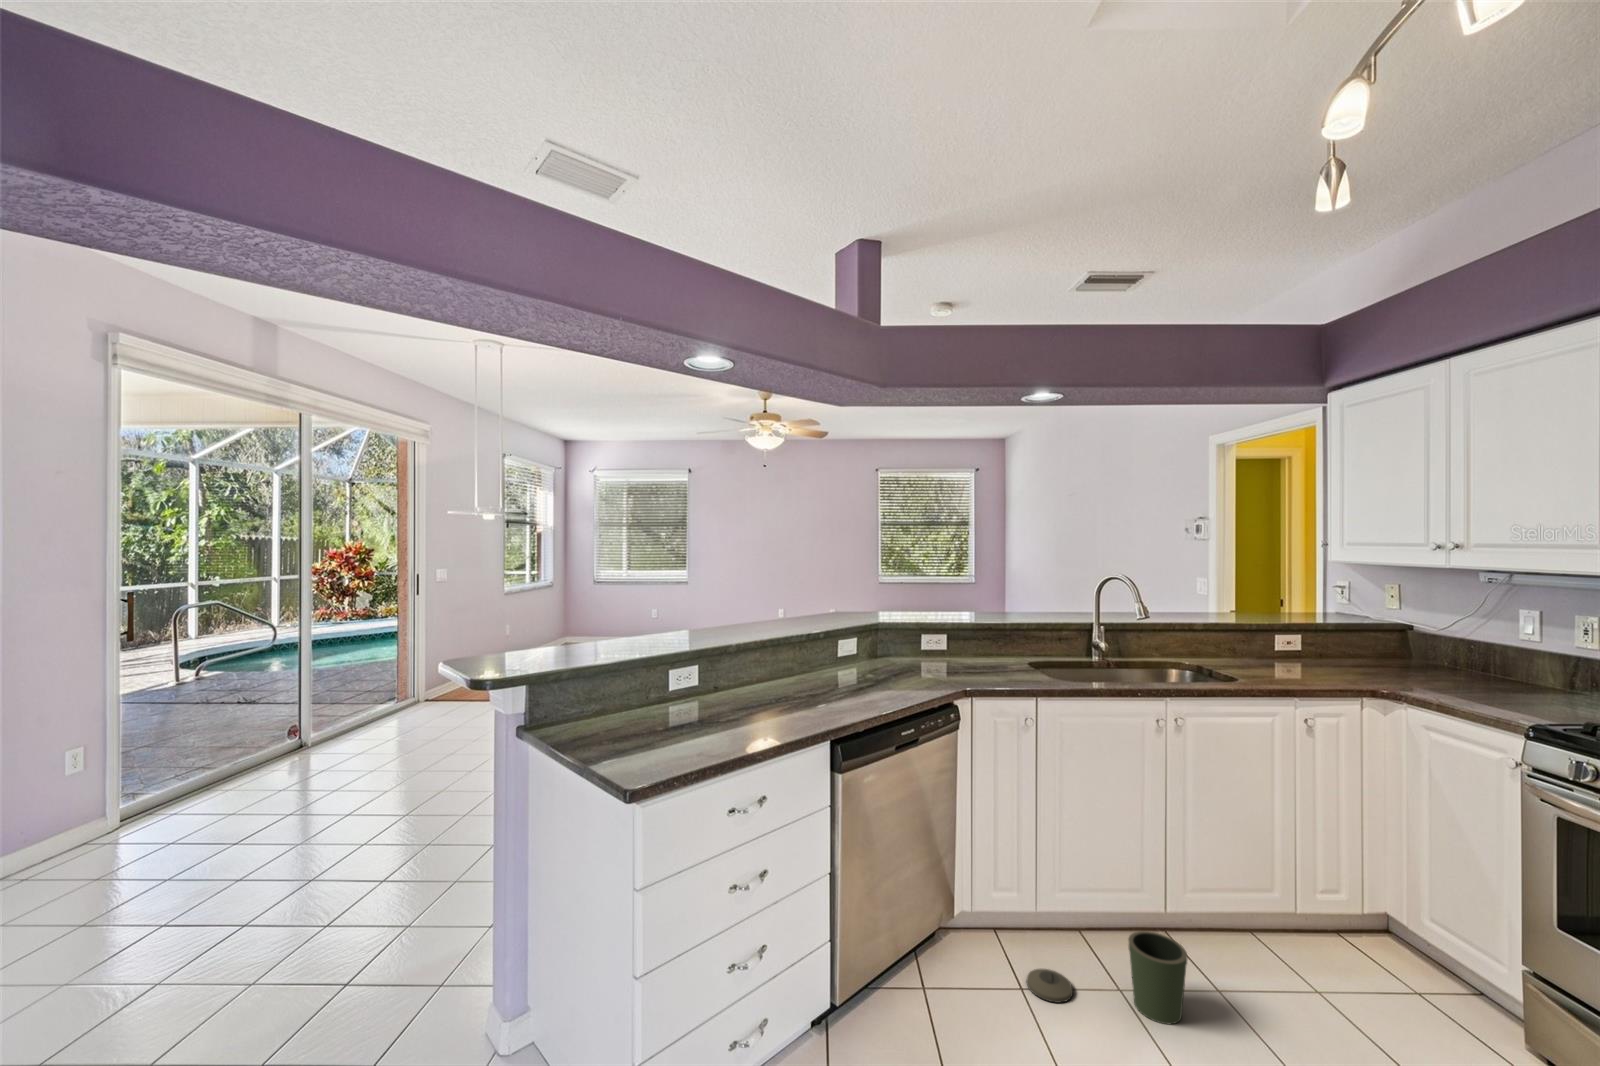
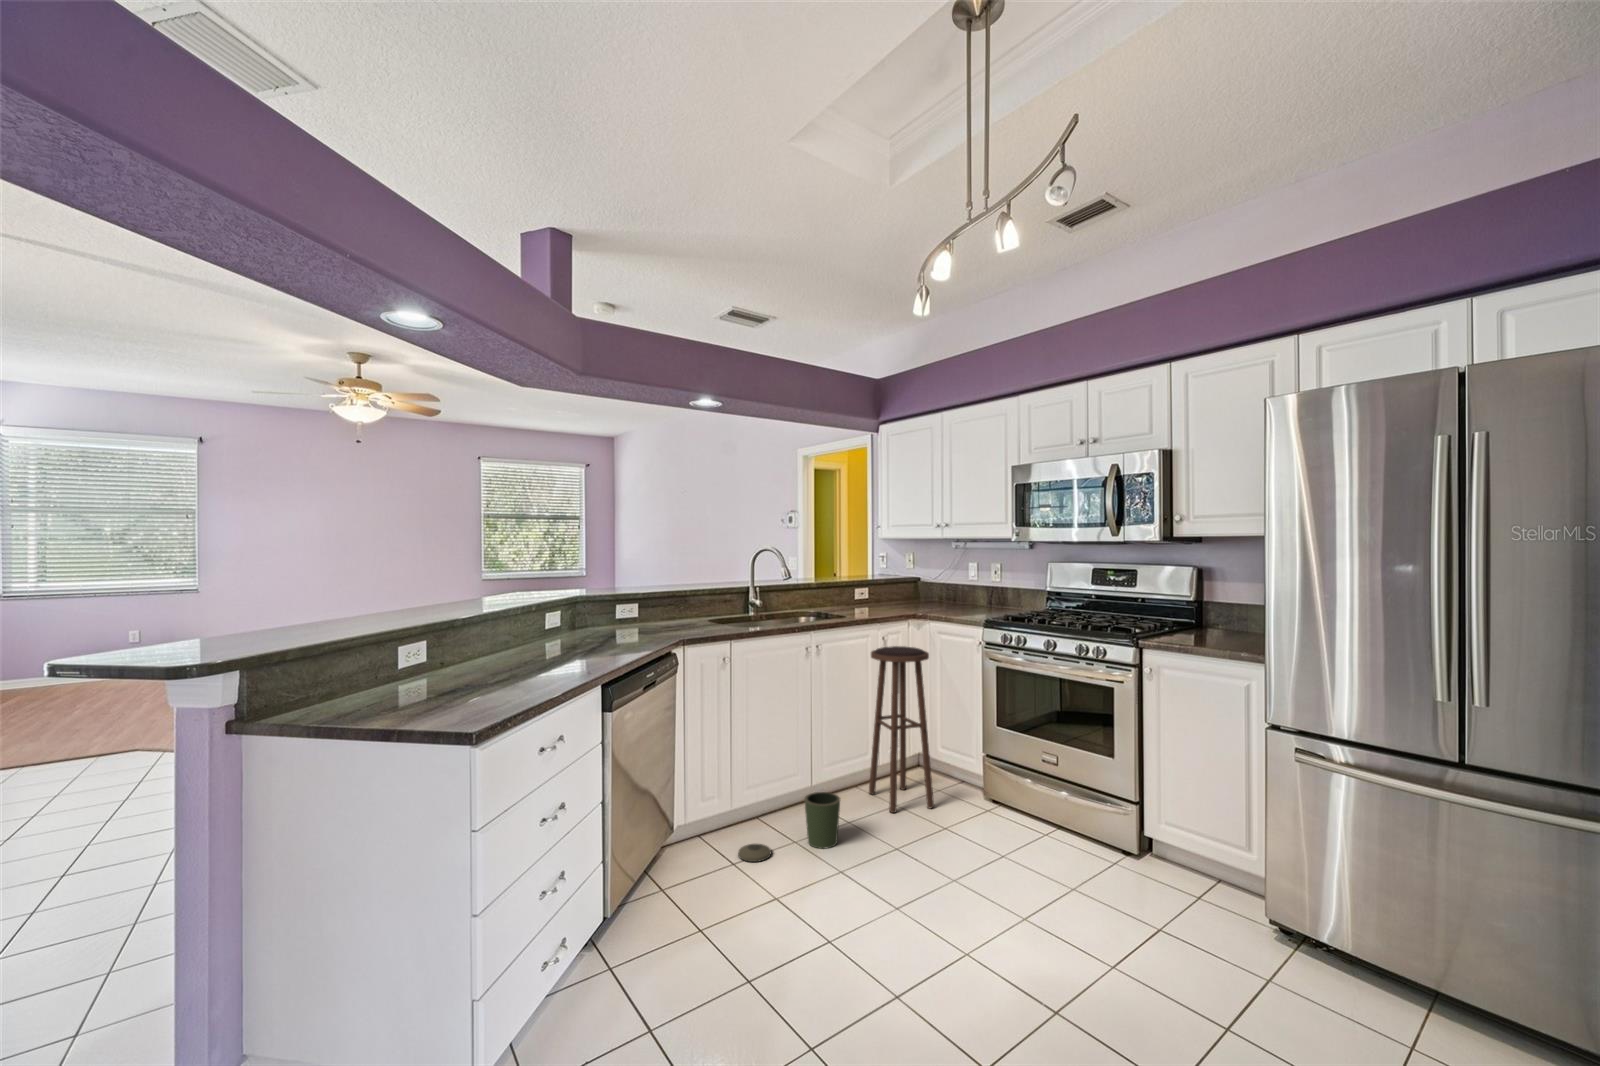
stool: none [1268,738,1393,1025] -> present [869,646,934,813]

